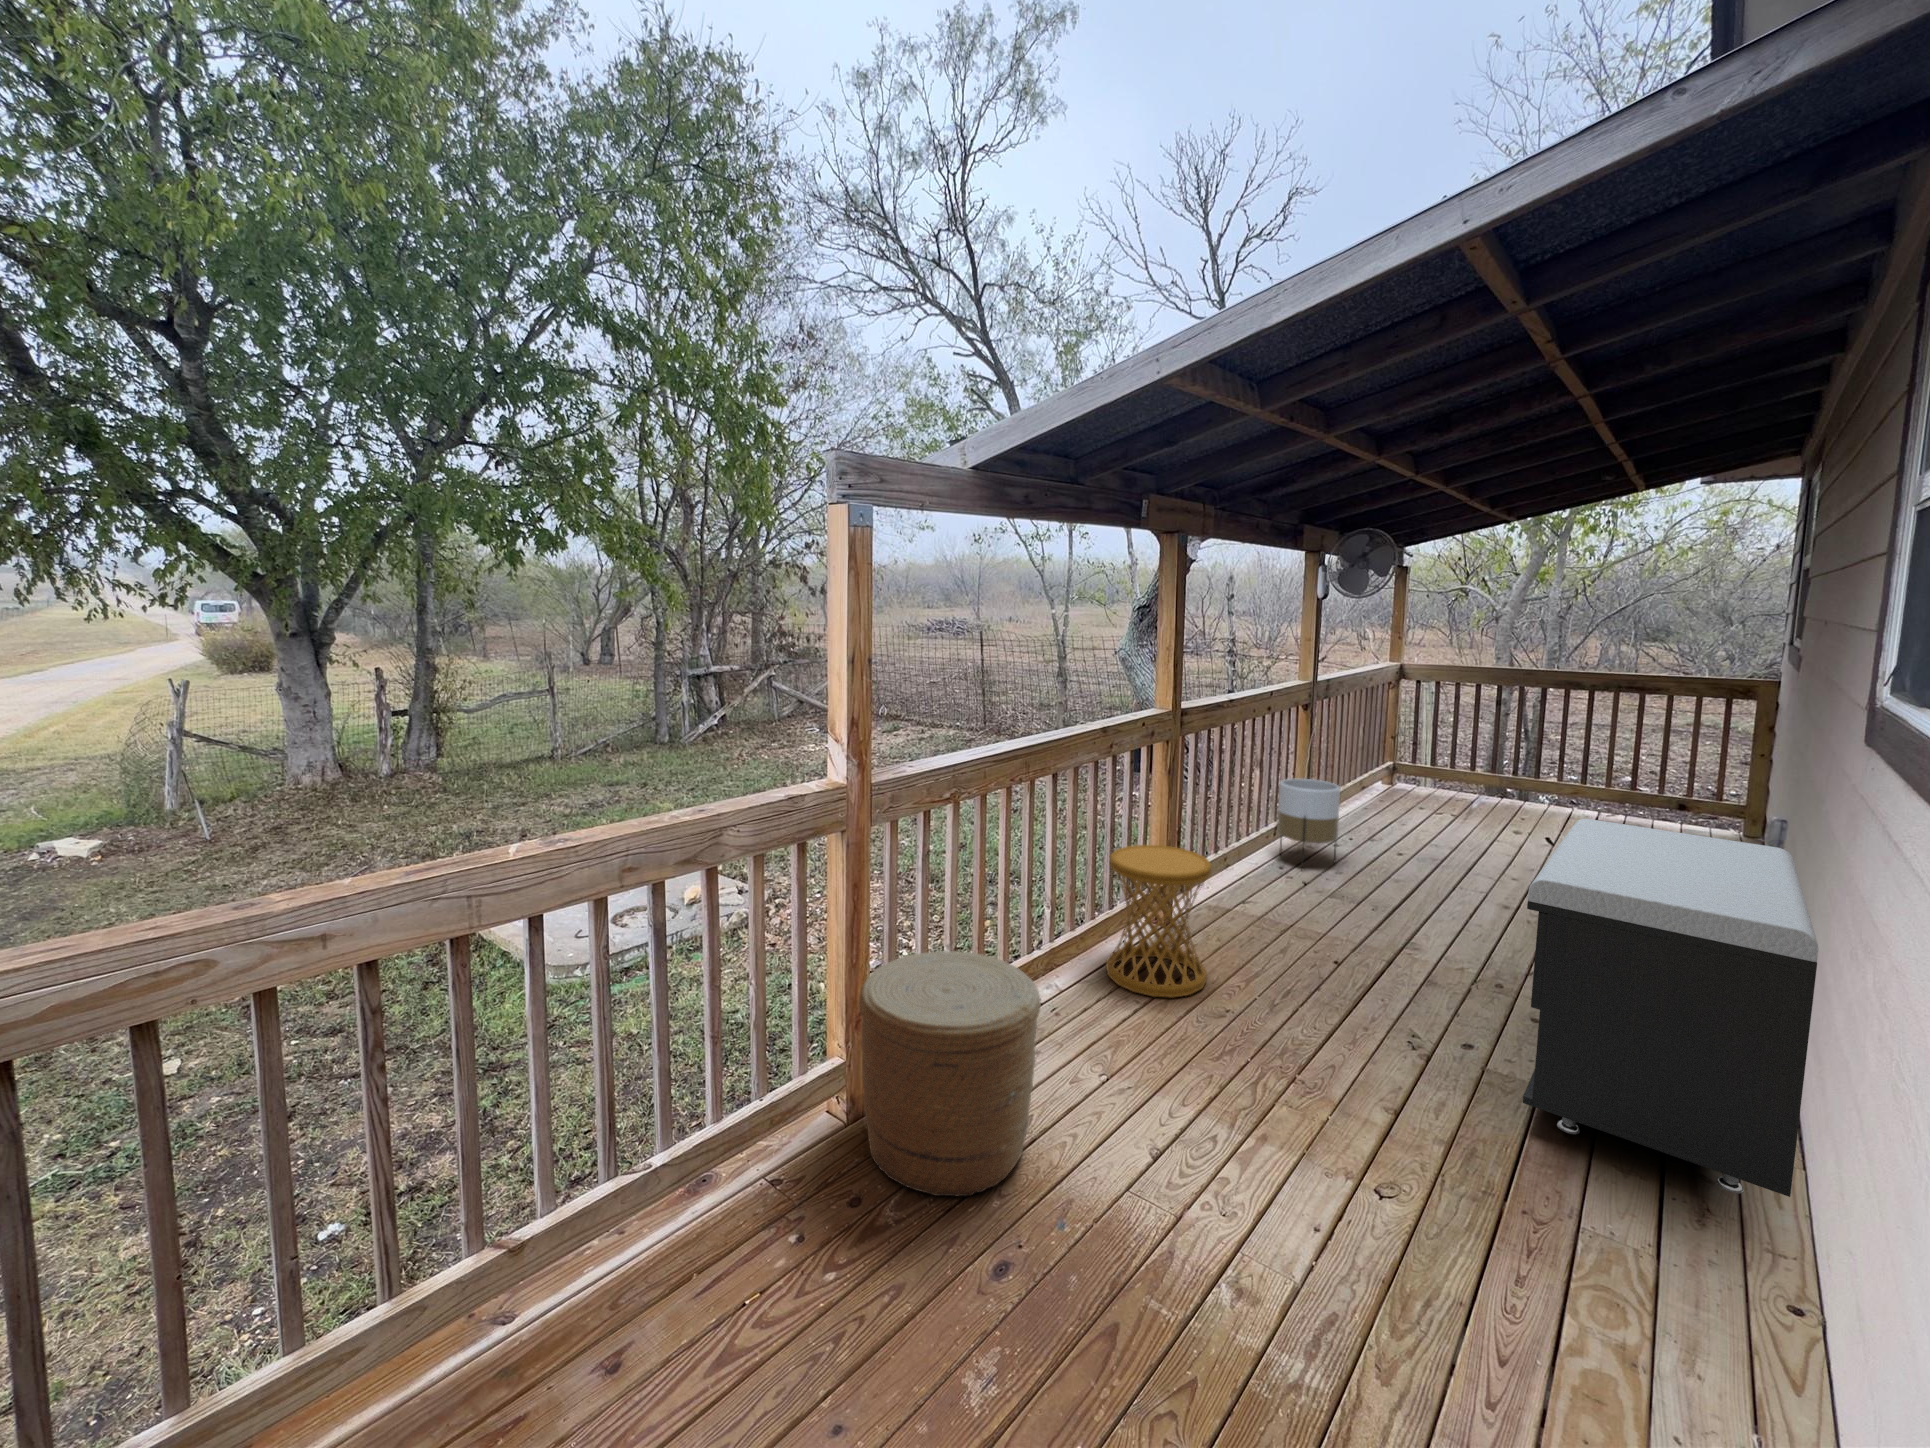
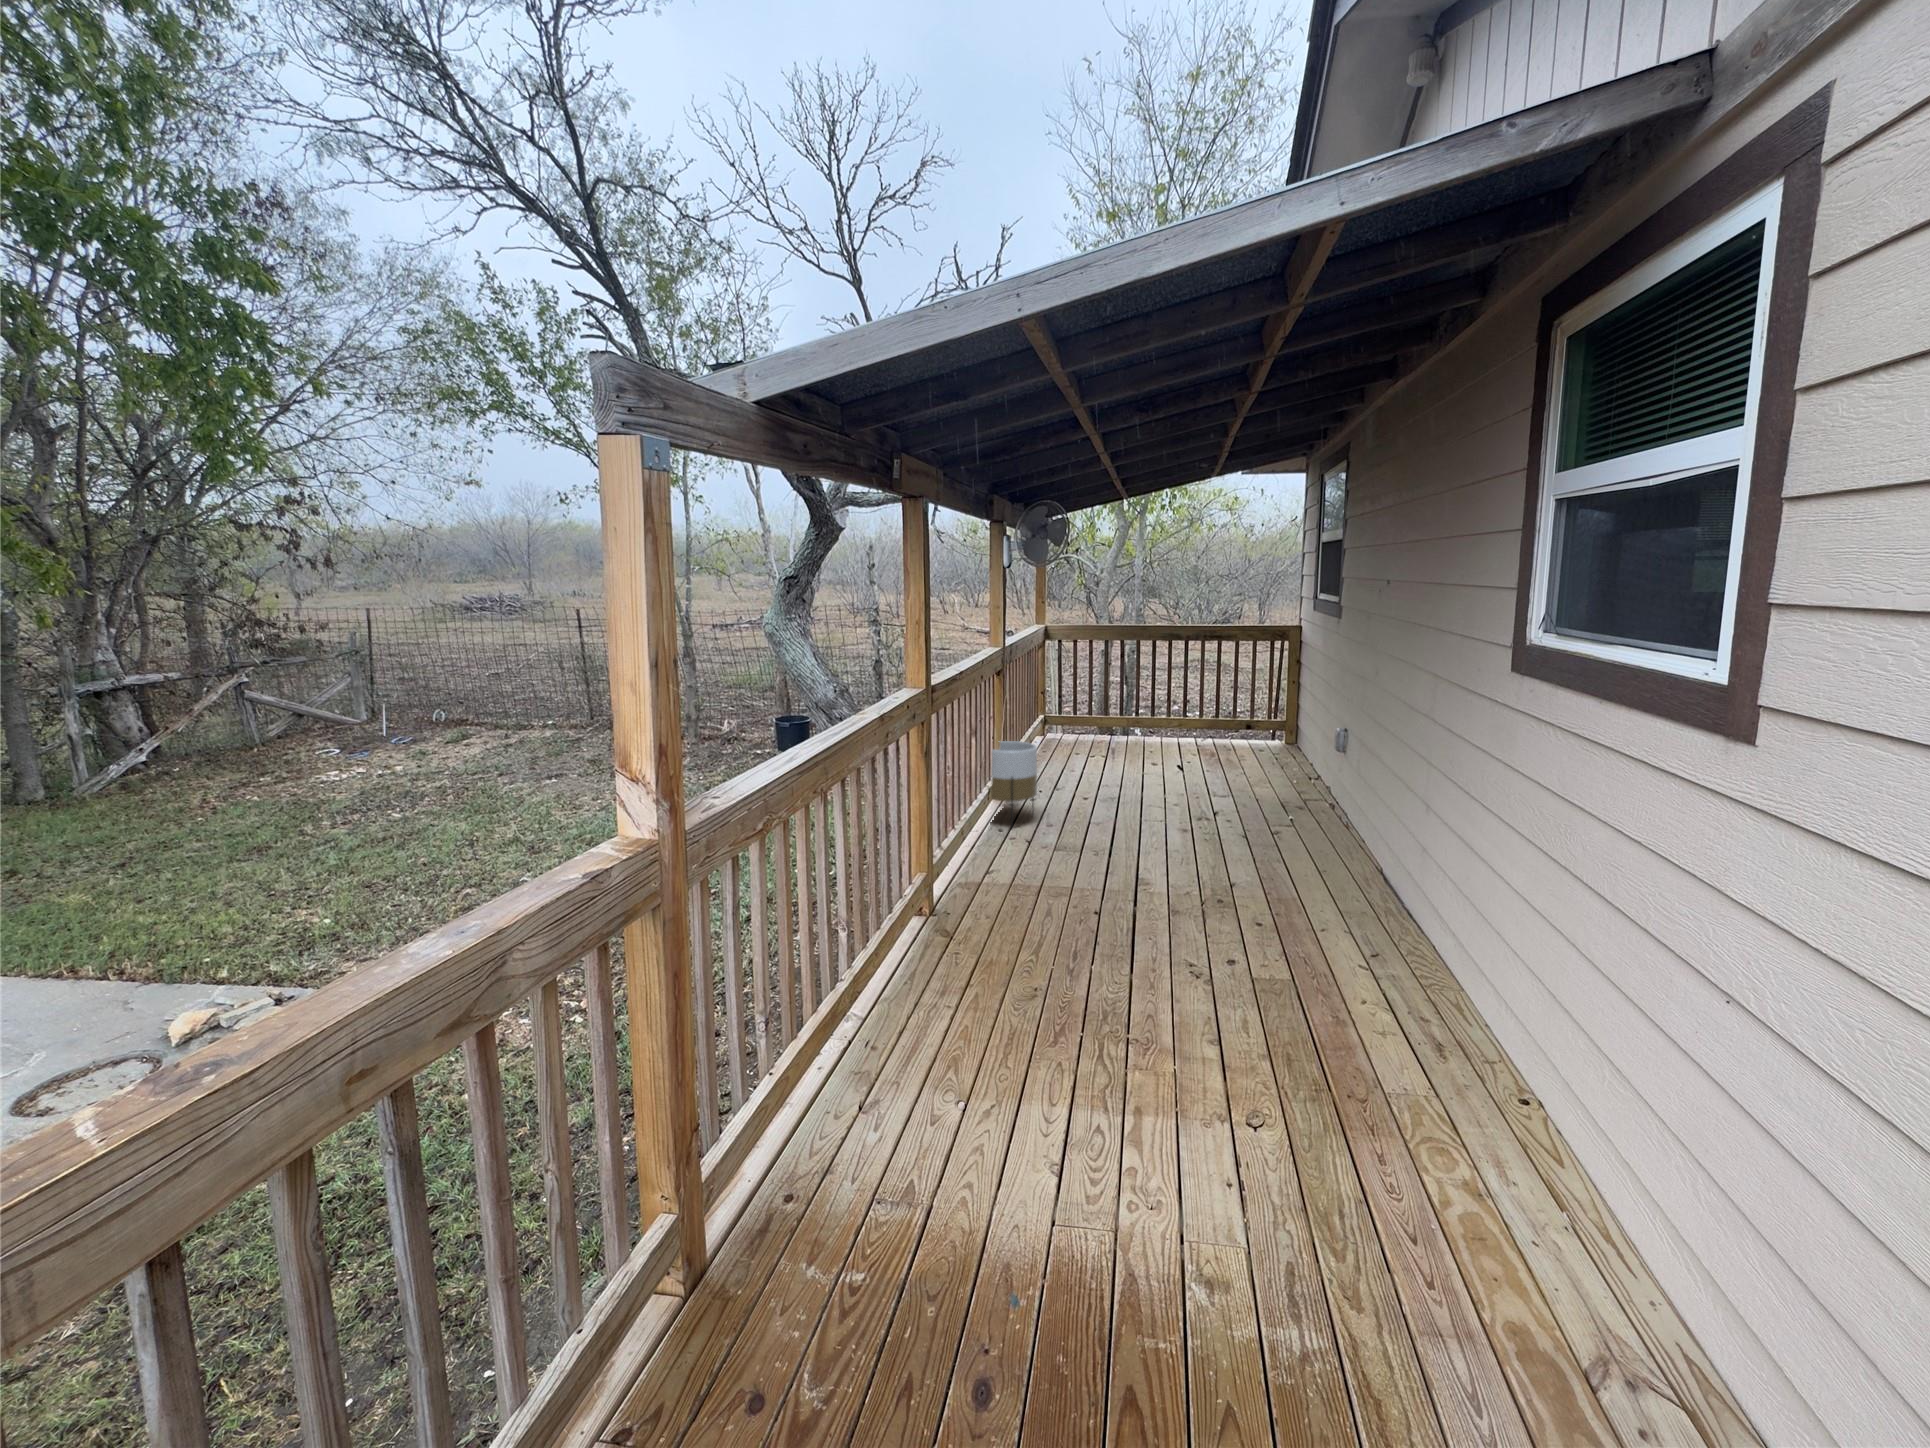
storage bench: present [1523,819,1818,1197] -> none [1260,749,1485,1021]
side table: present [1106,845,1212,998] -> none [892,831,998,994]
woven basket: present [859,951,1041,1197] -> none [706,1011,947,1351]

